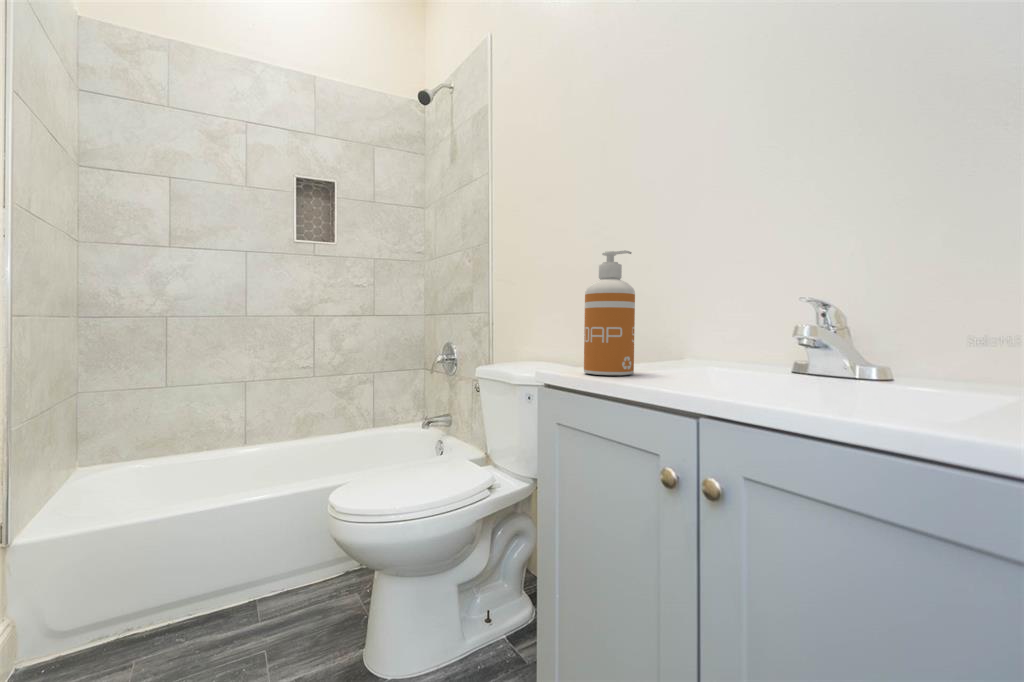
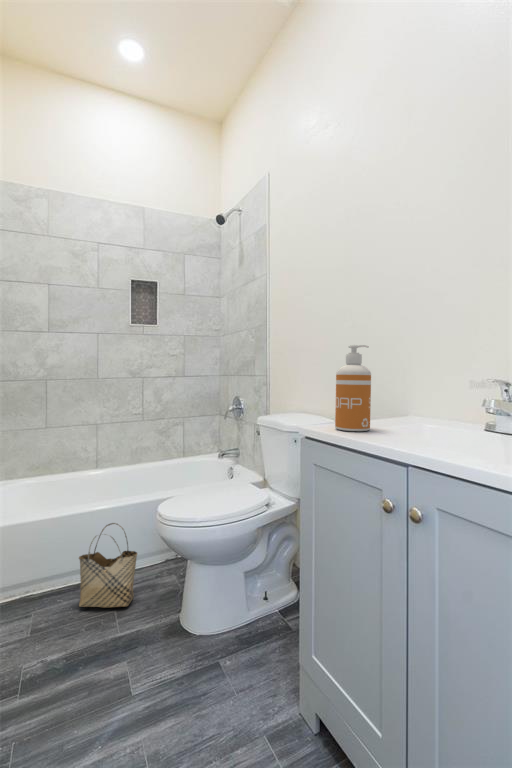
woven basket: none [212,522,301,646] -> present [79,523,137,607]

